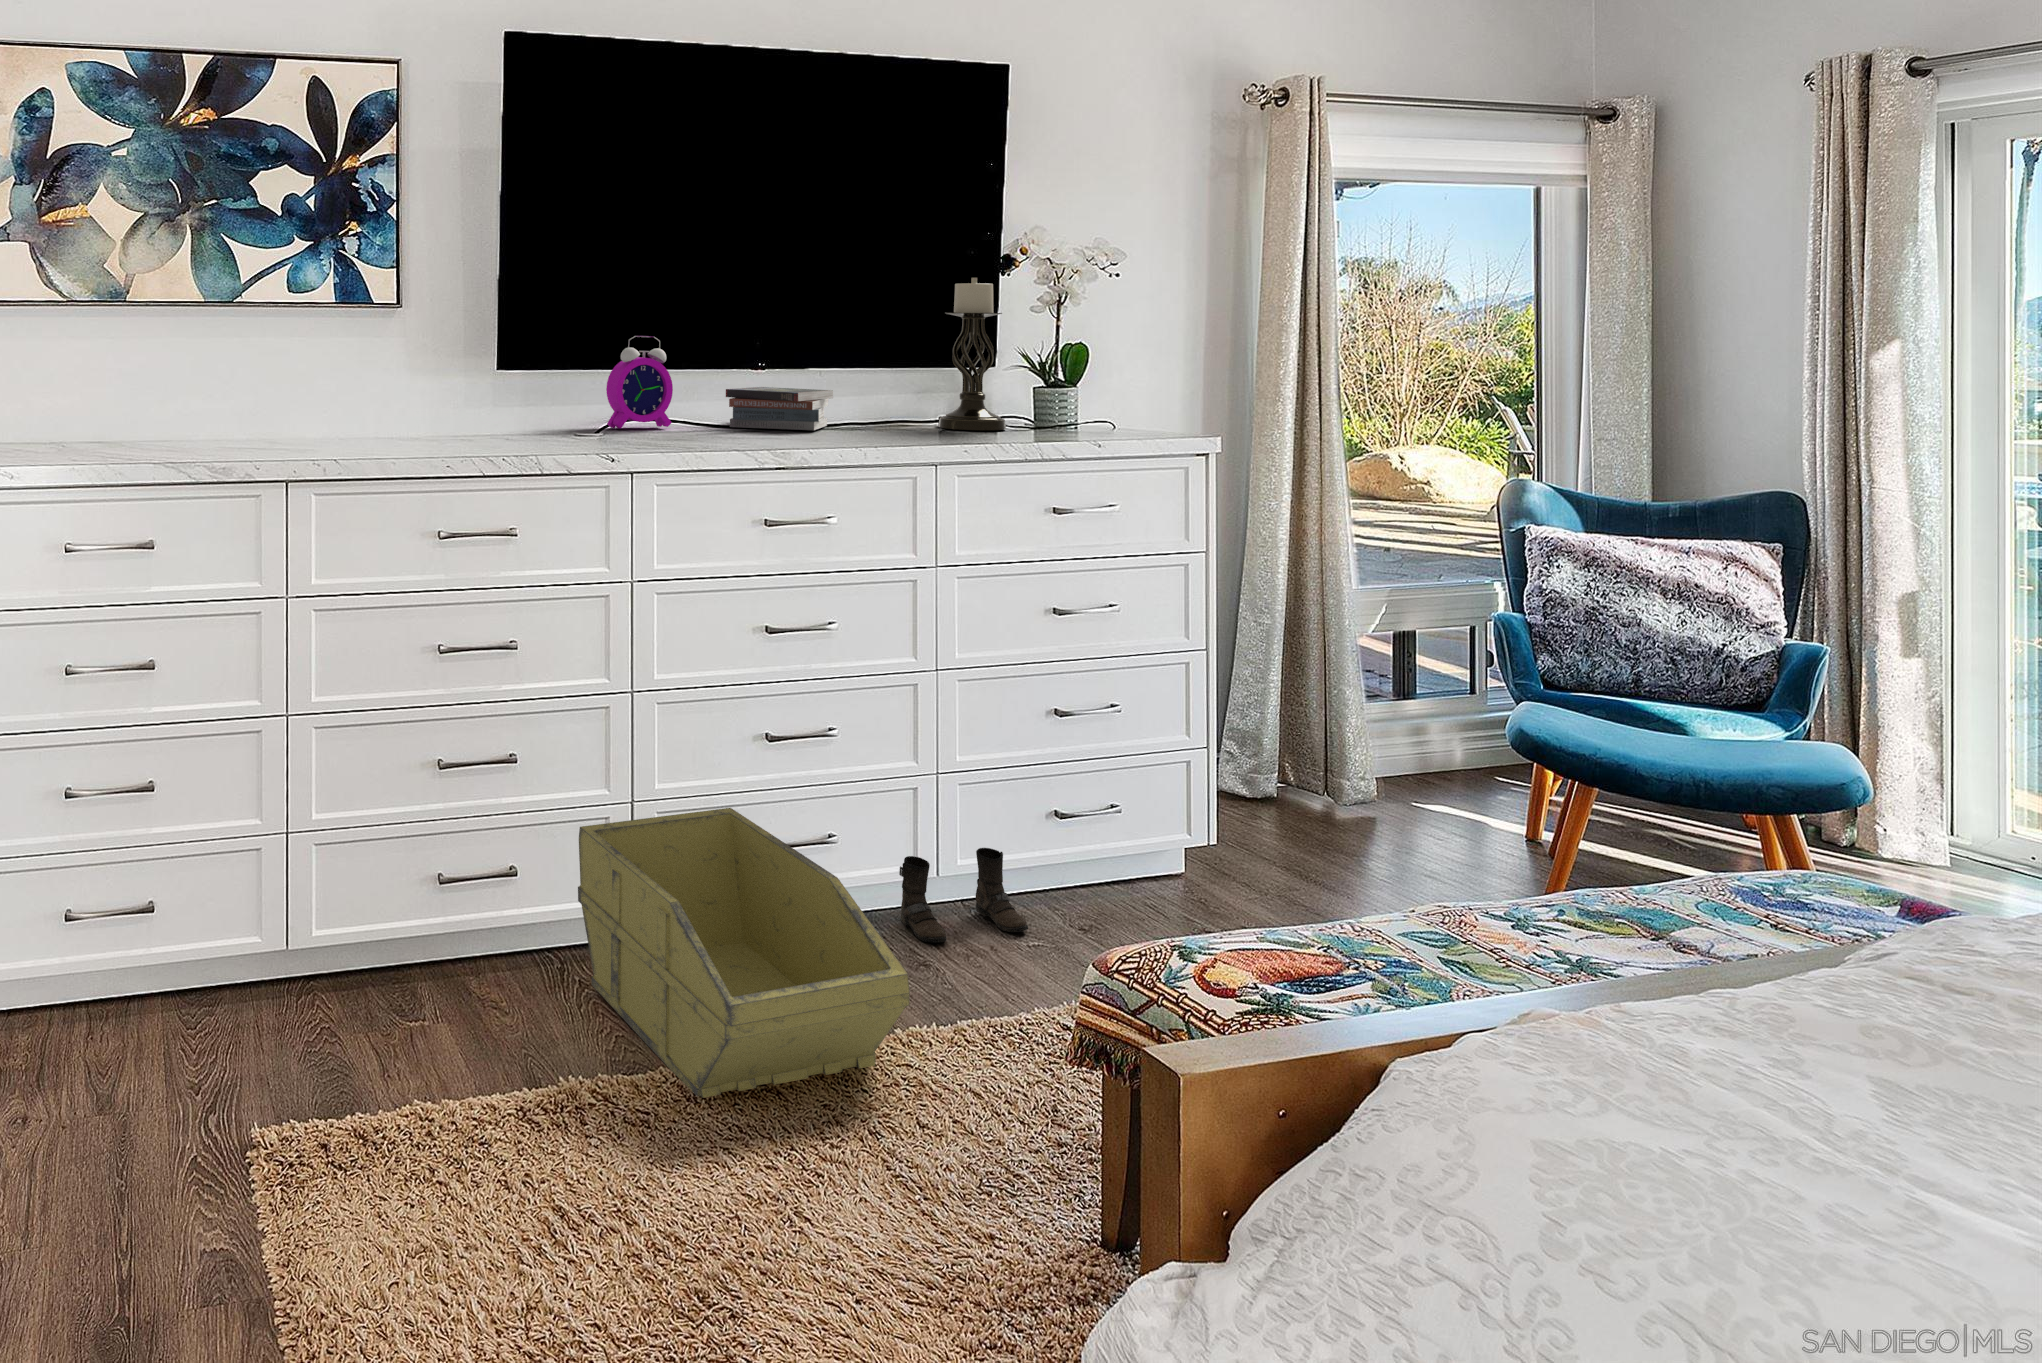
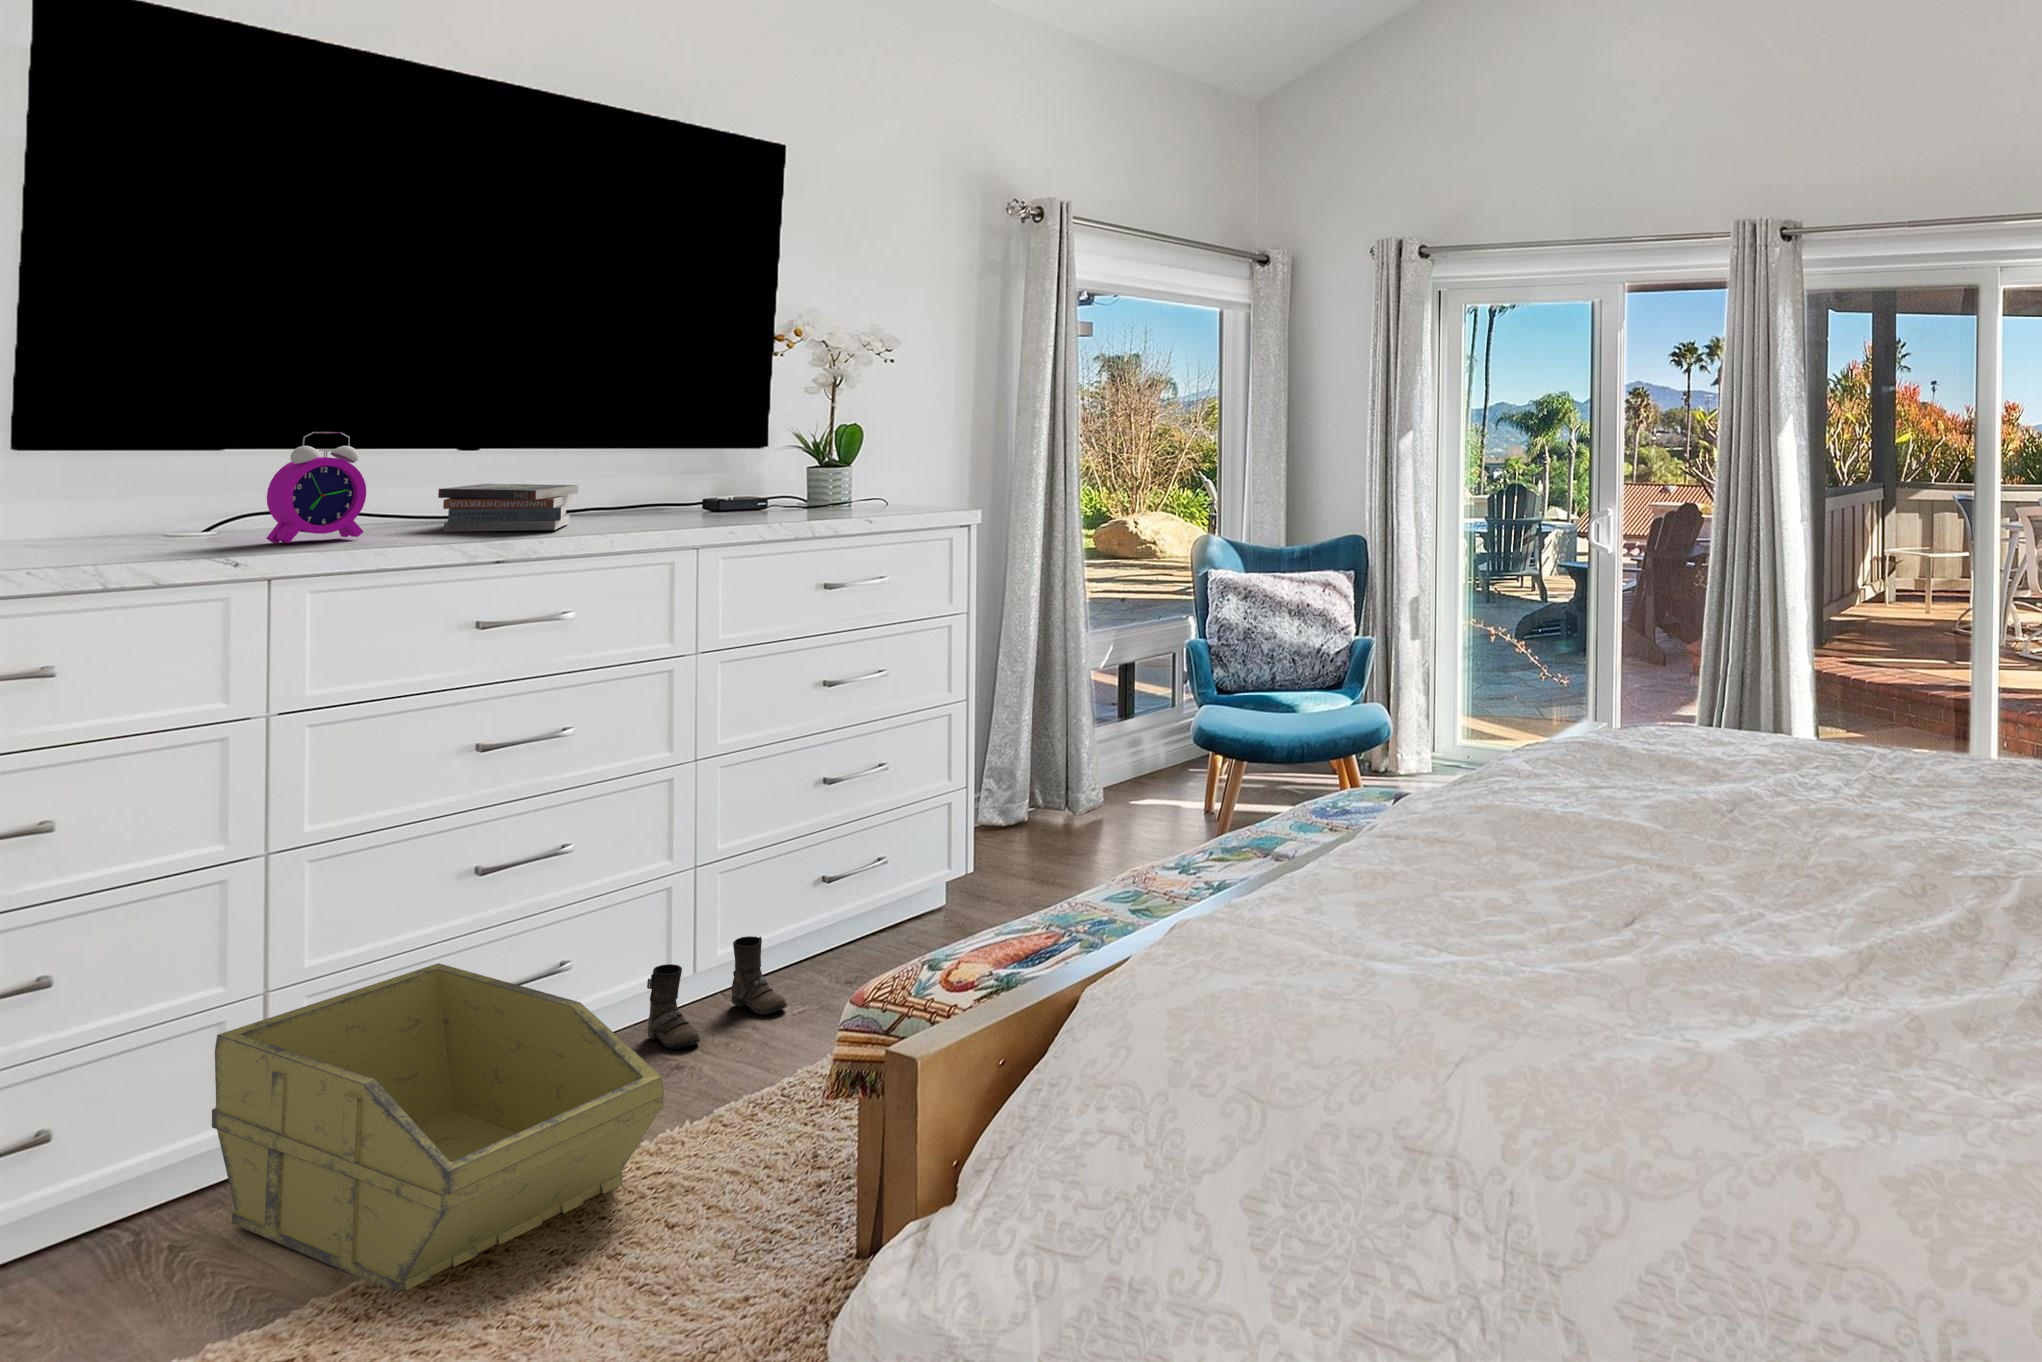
candle holder: present [938,278,1006,430] -> none [699,366,773,519]

